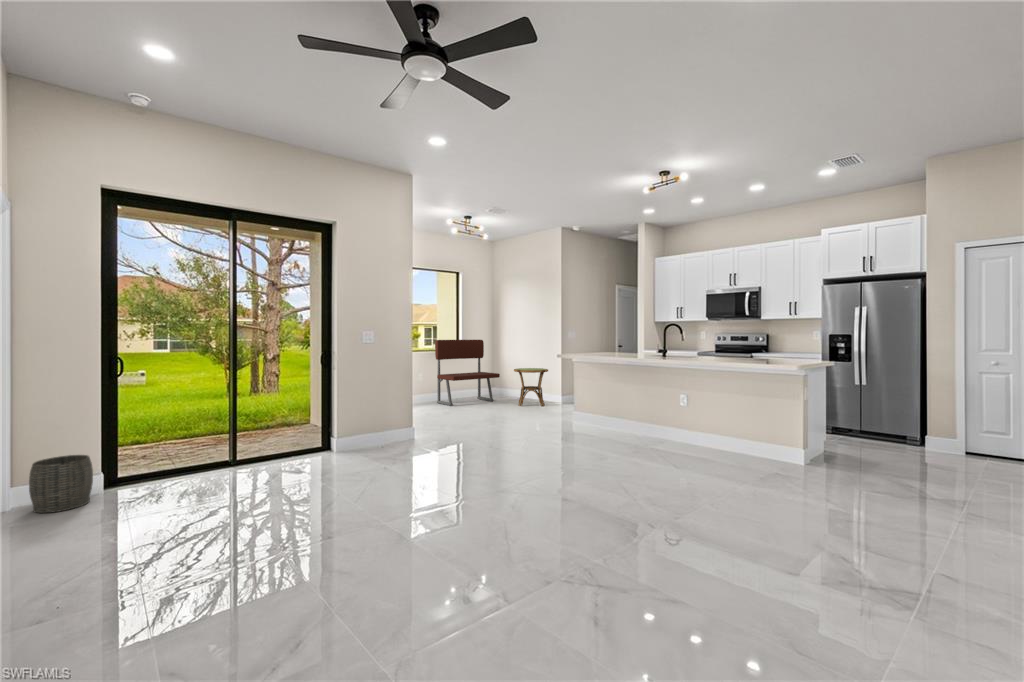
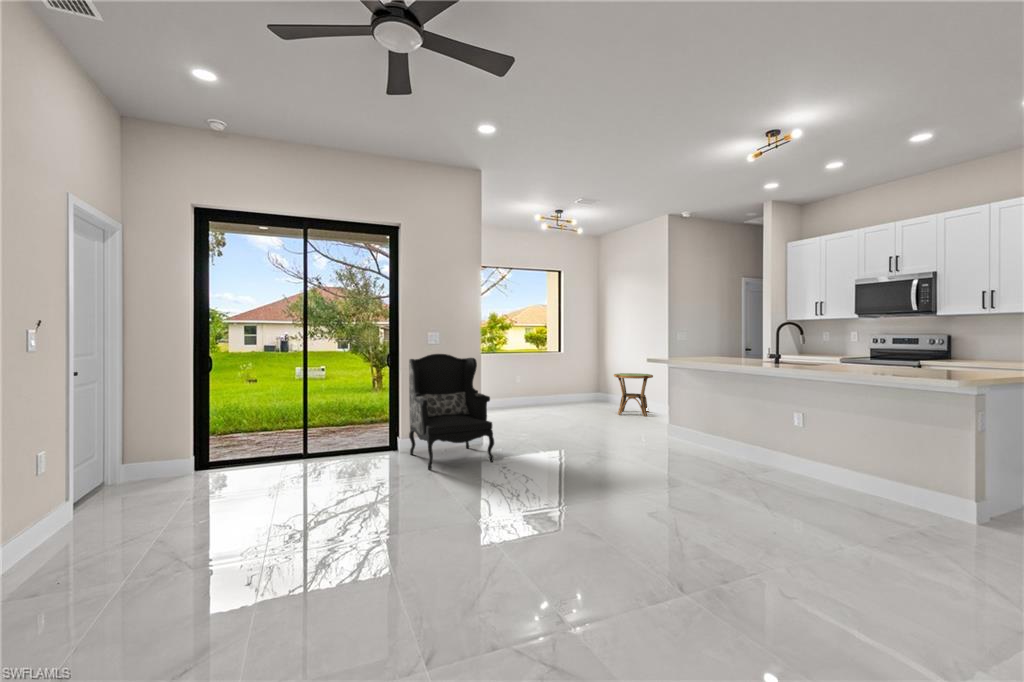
bench: present [435,340,500,406] -> none [531,342,600,411]
armchair: none [349,352,441,465] -> present [409,354,494,470]
woven basket: present [29,455,93,513] -> none [127,439,176,488]

